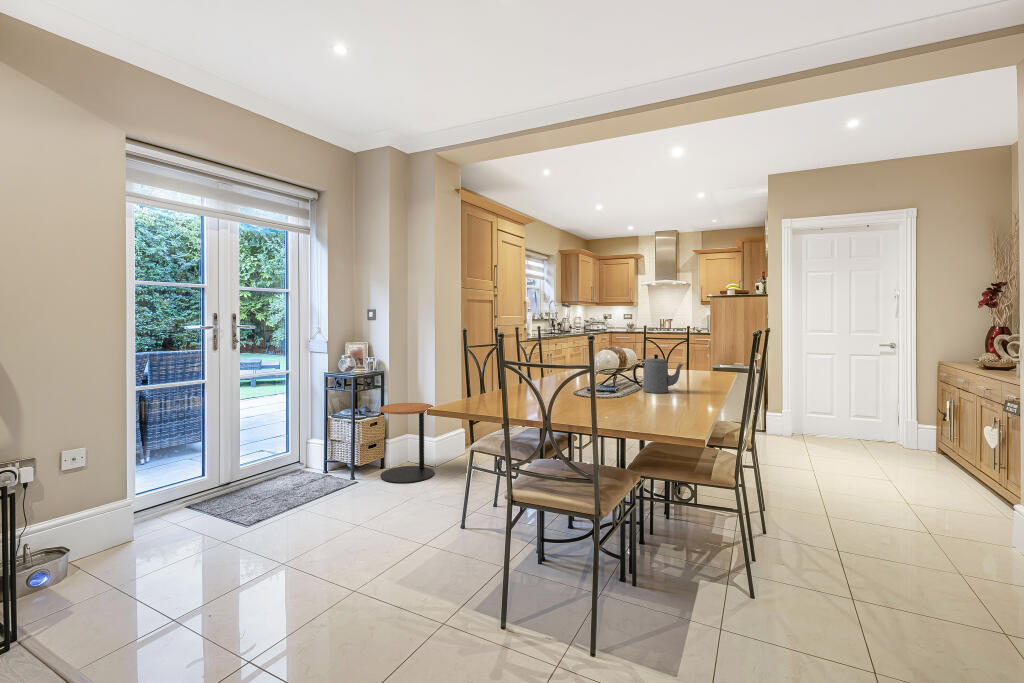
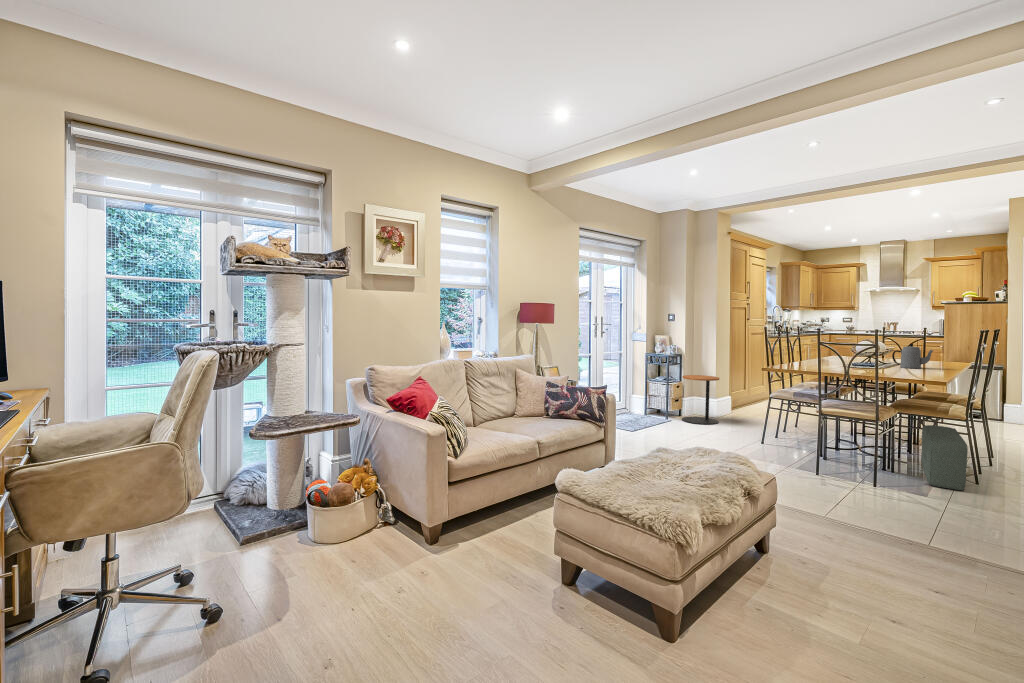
pouf: none [670,481,722,610] -> present [921,425,968,490]

